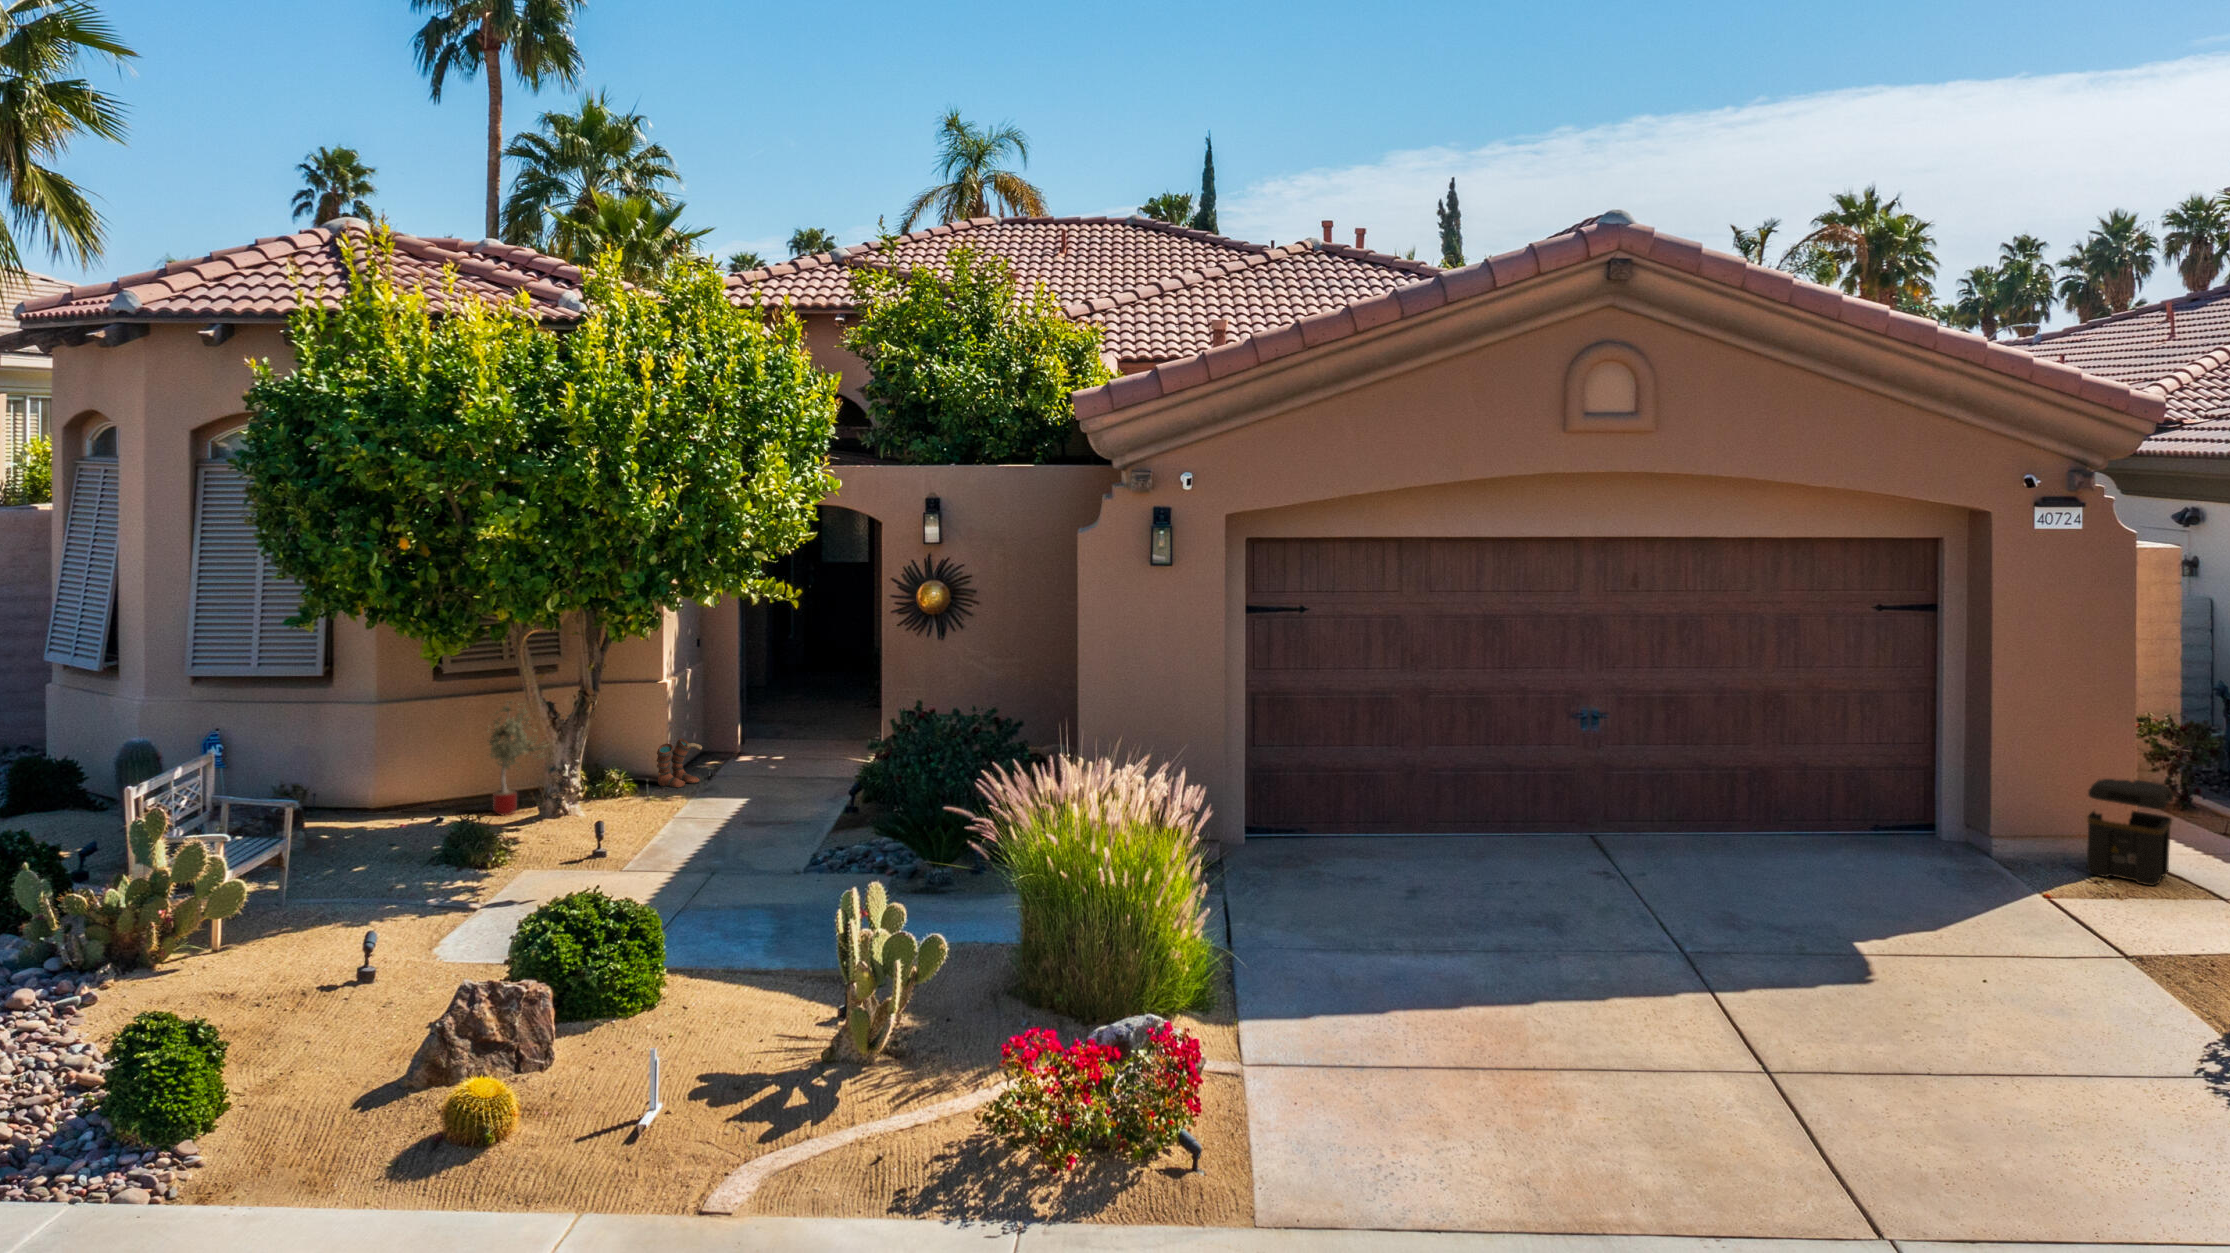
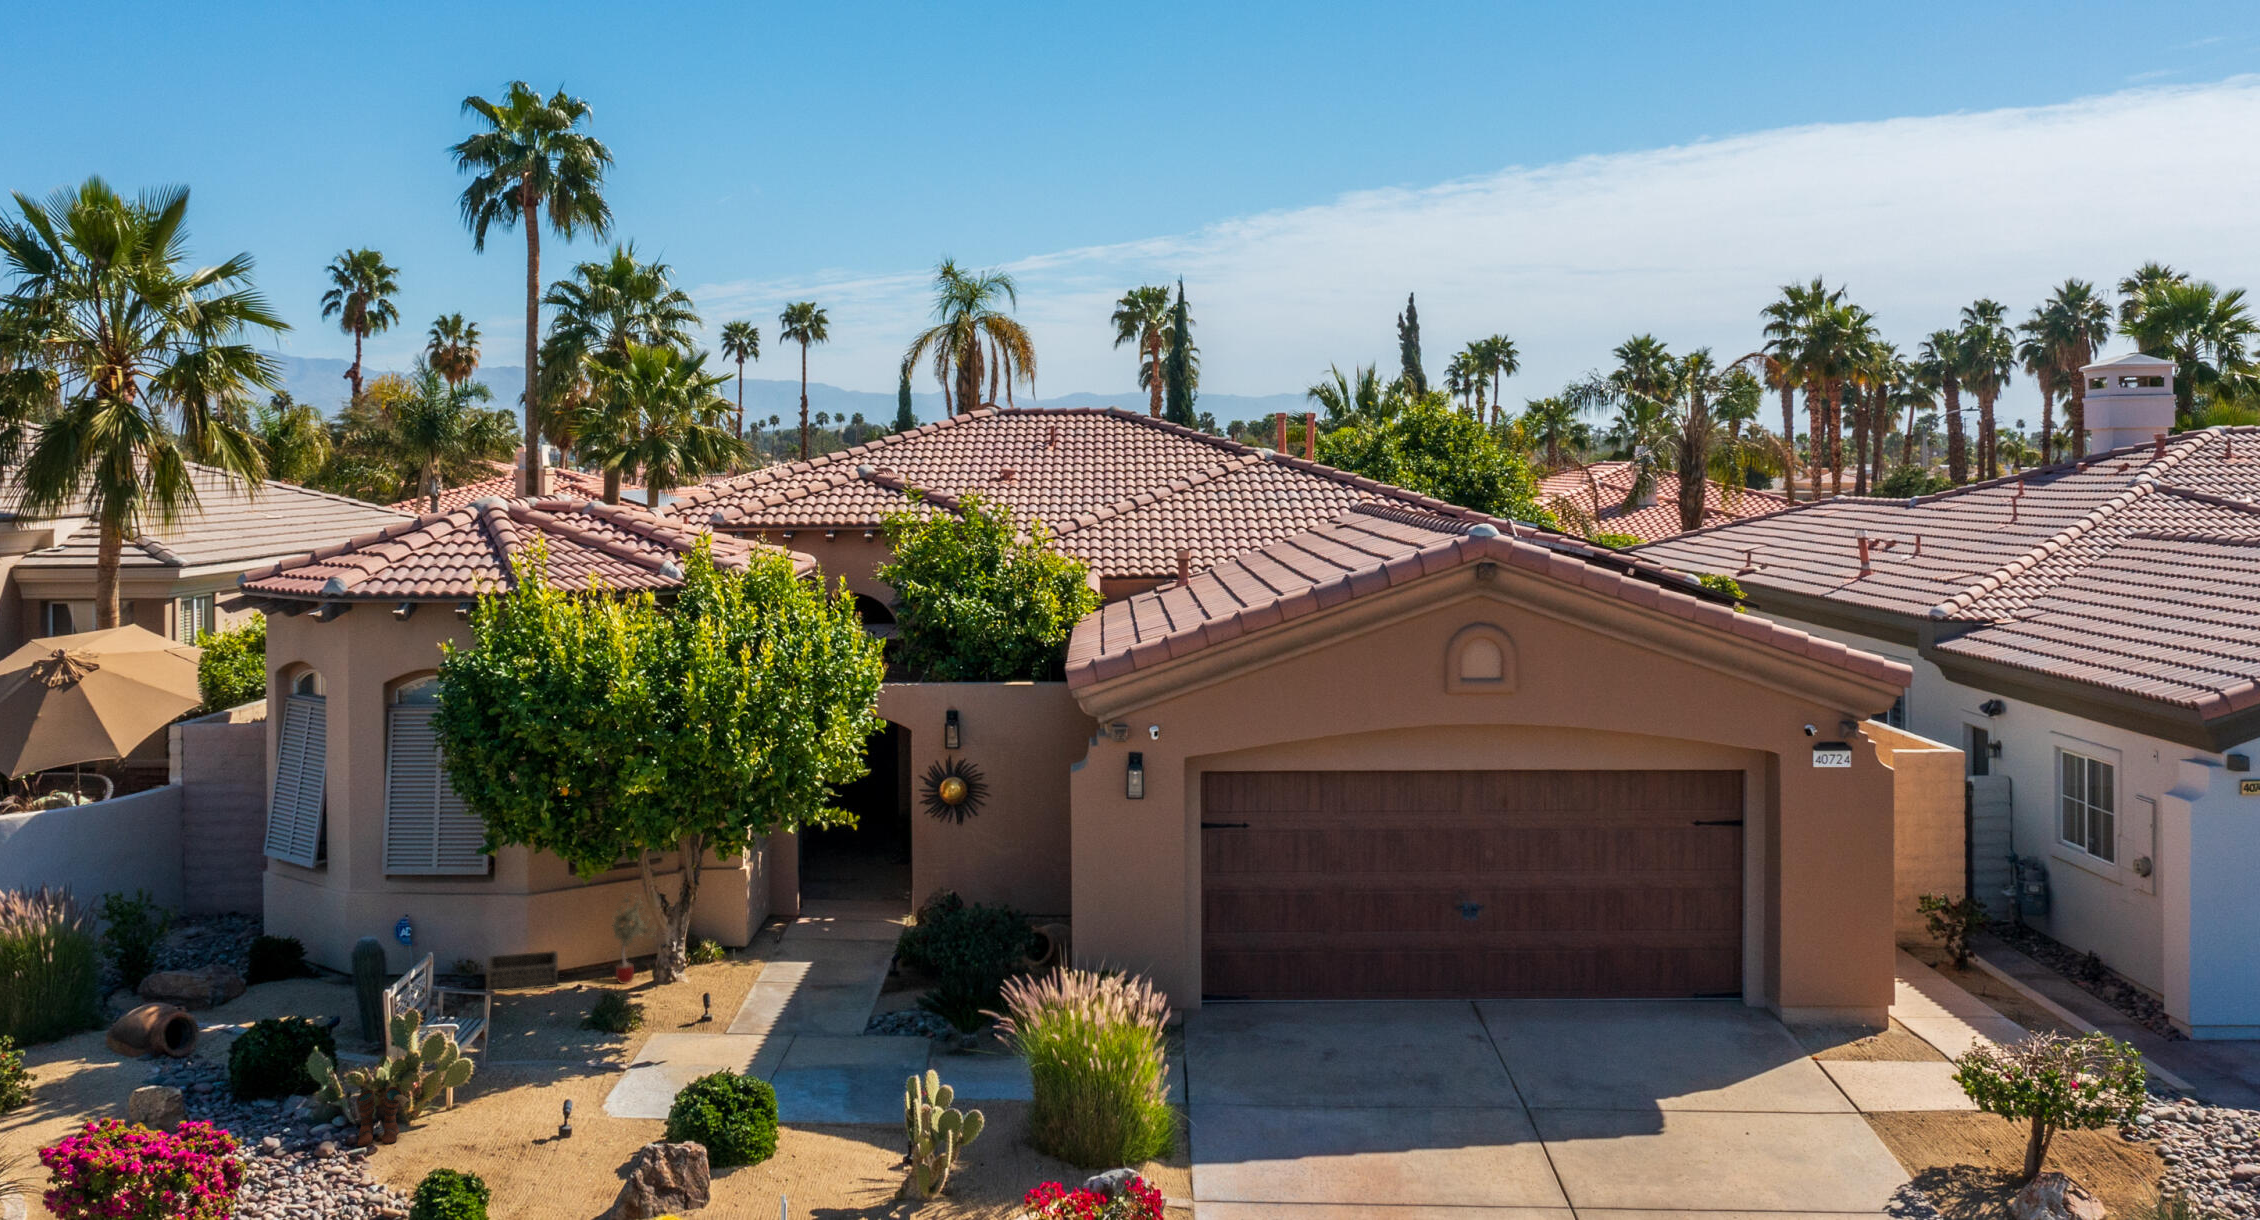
boots: present [656,738,702,788] -> present [357,1087,410,1147]
basket: none [318,776,420,824] -> present [485,951,558,992]
toolbox: present [2087,779,2173,886] -> none [1875,954,1945,1046]

